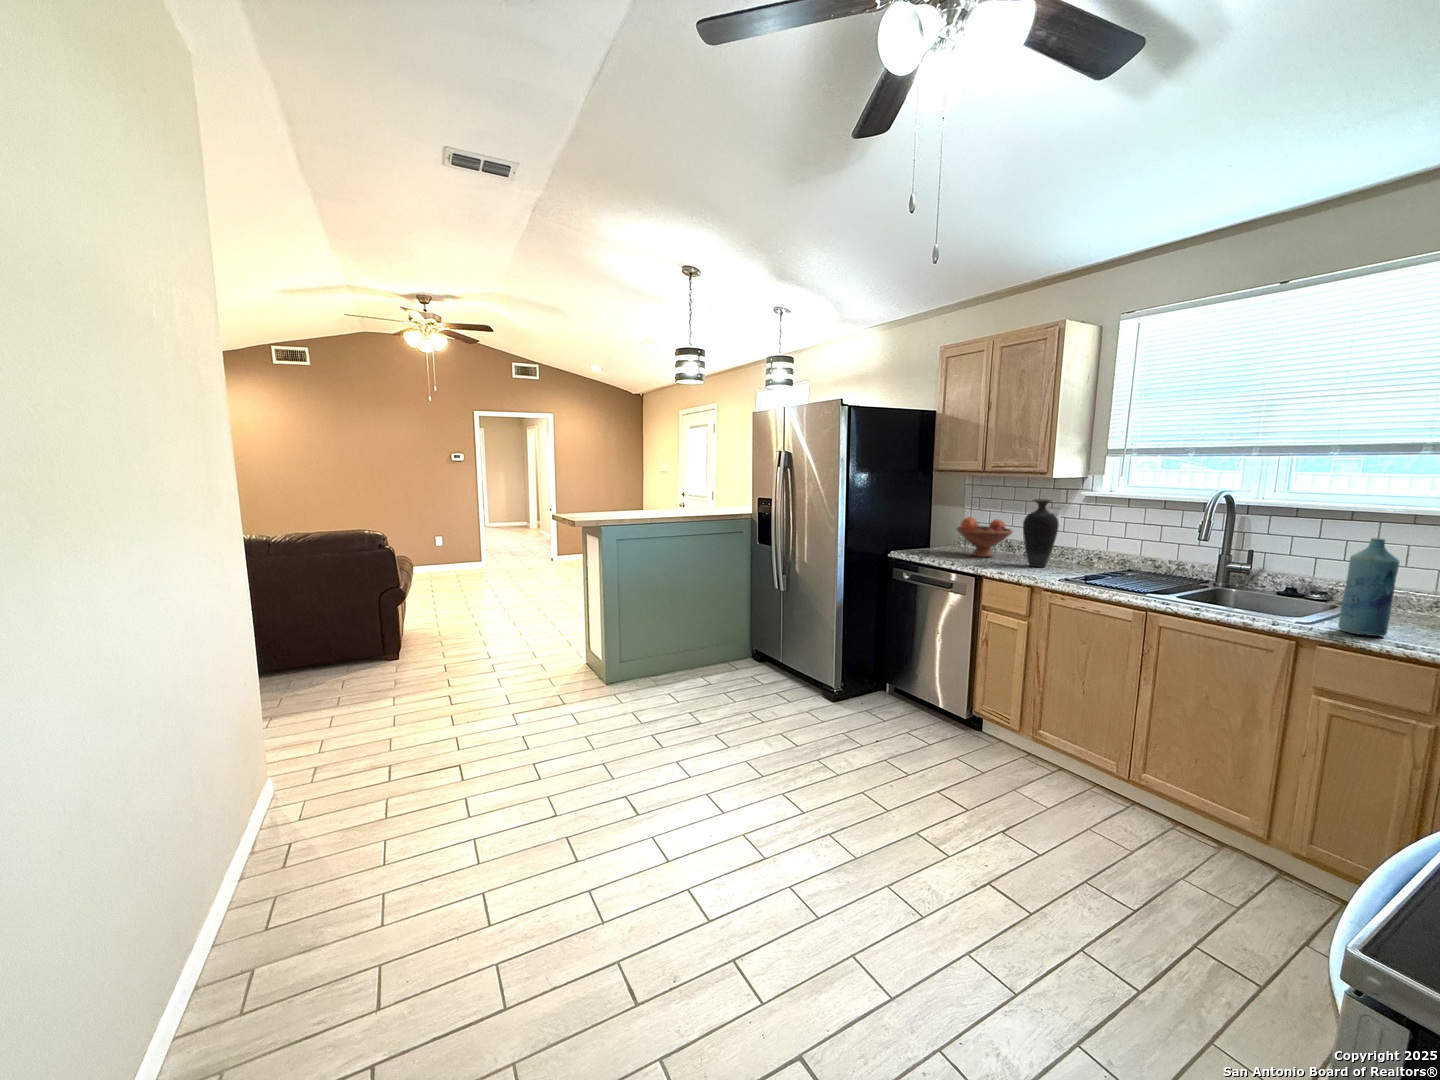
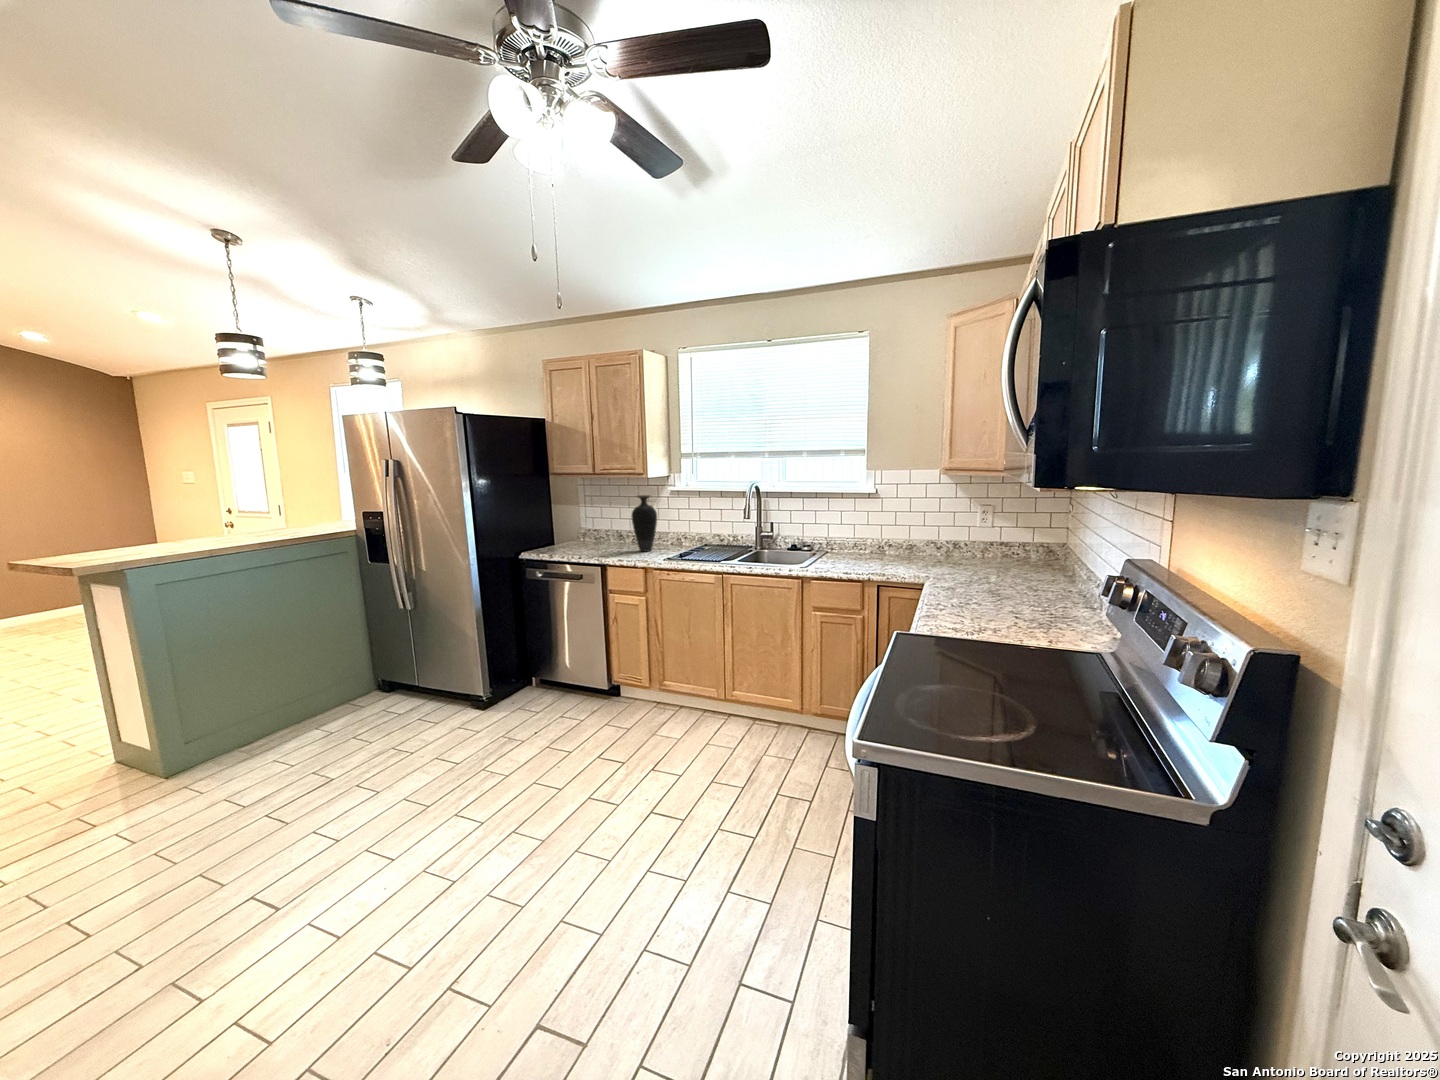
fruit bowl: present [957,517,1013,557] -> none [578,514,624,548]
bottle: present [1338,538,1399,636] -> none [815,510,836,569]

